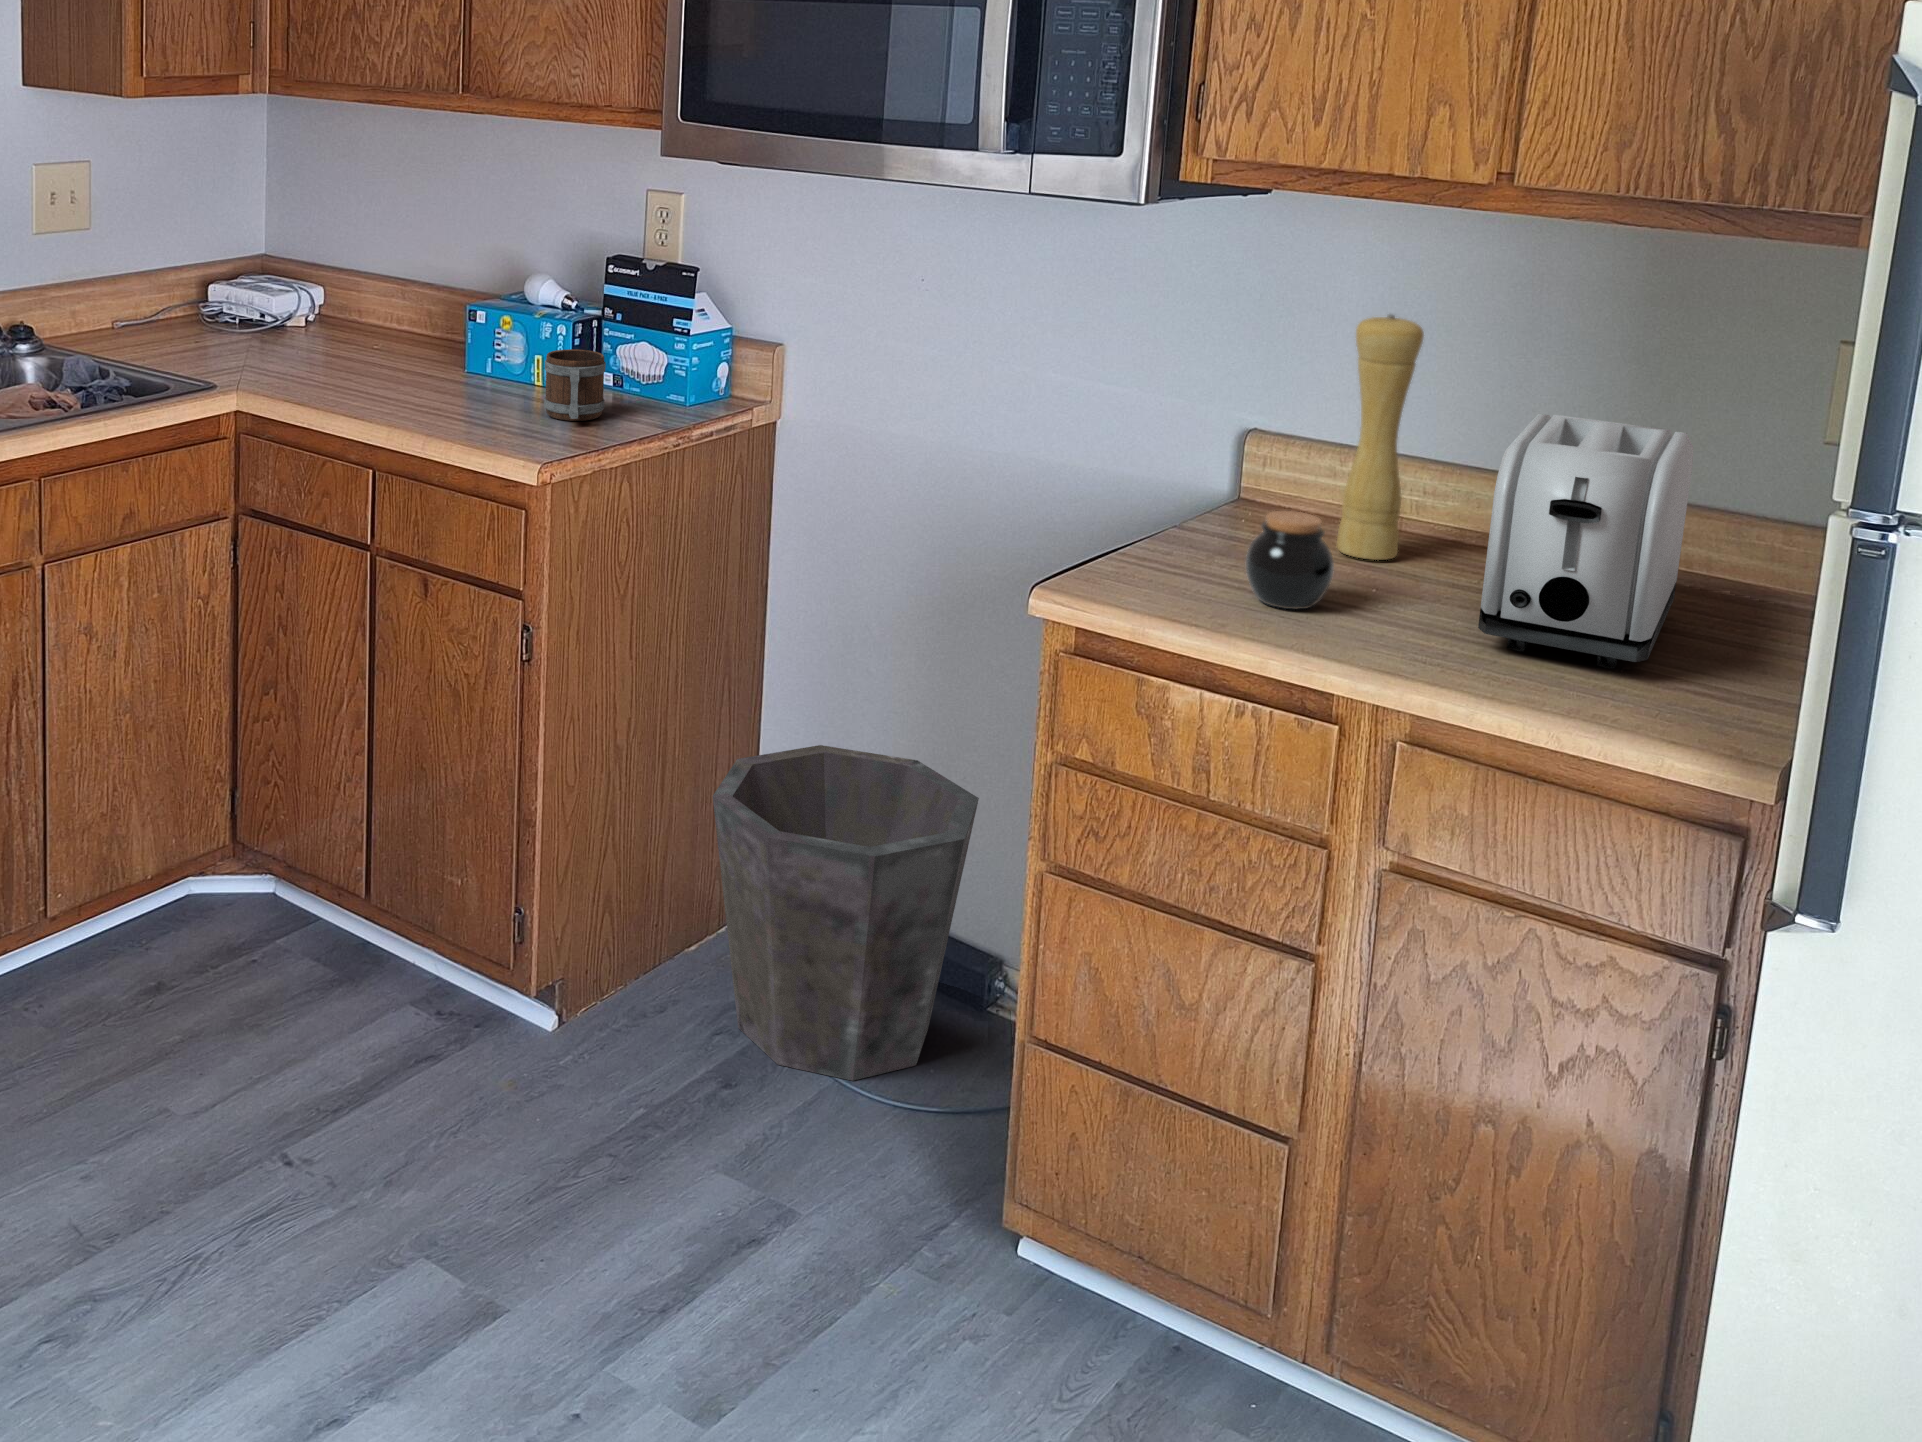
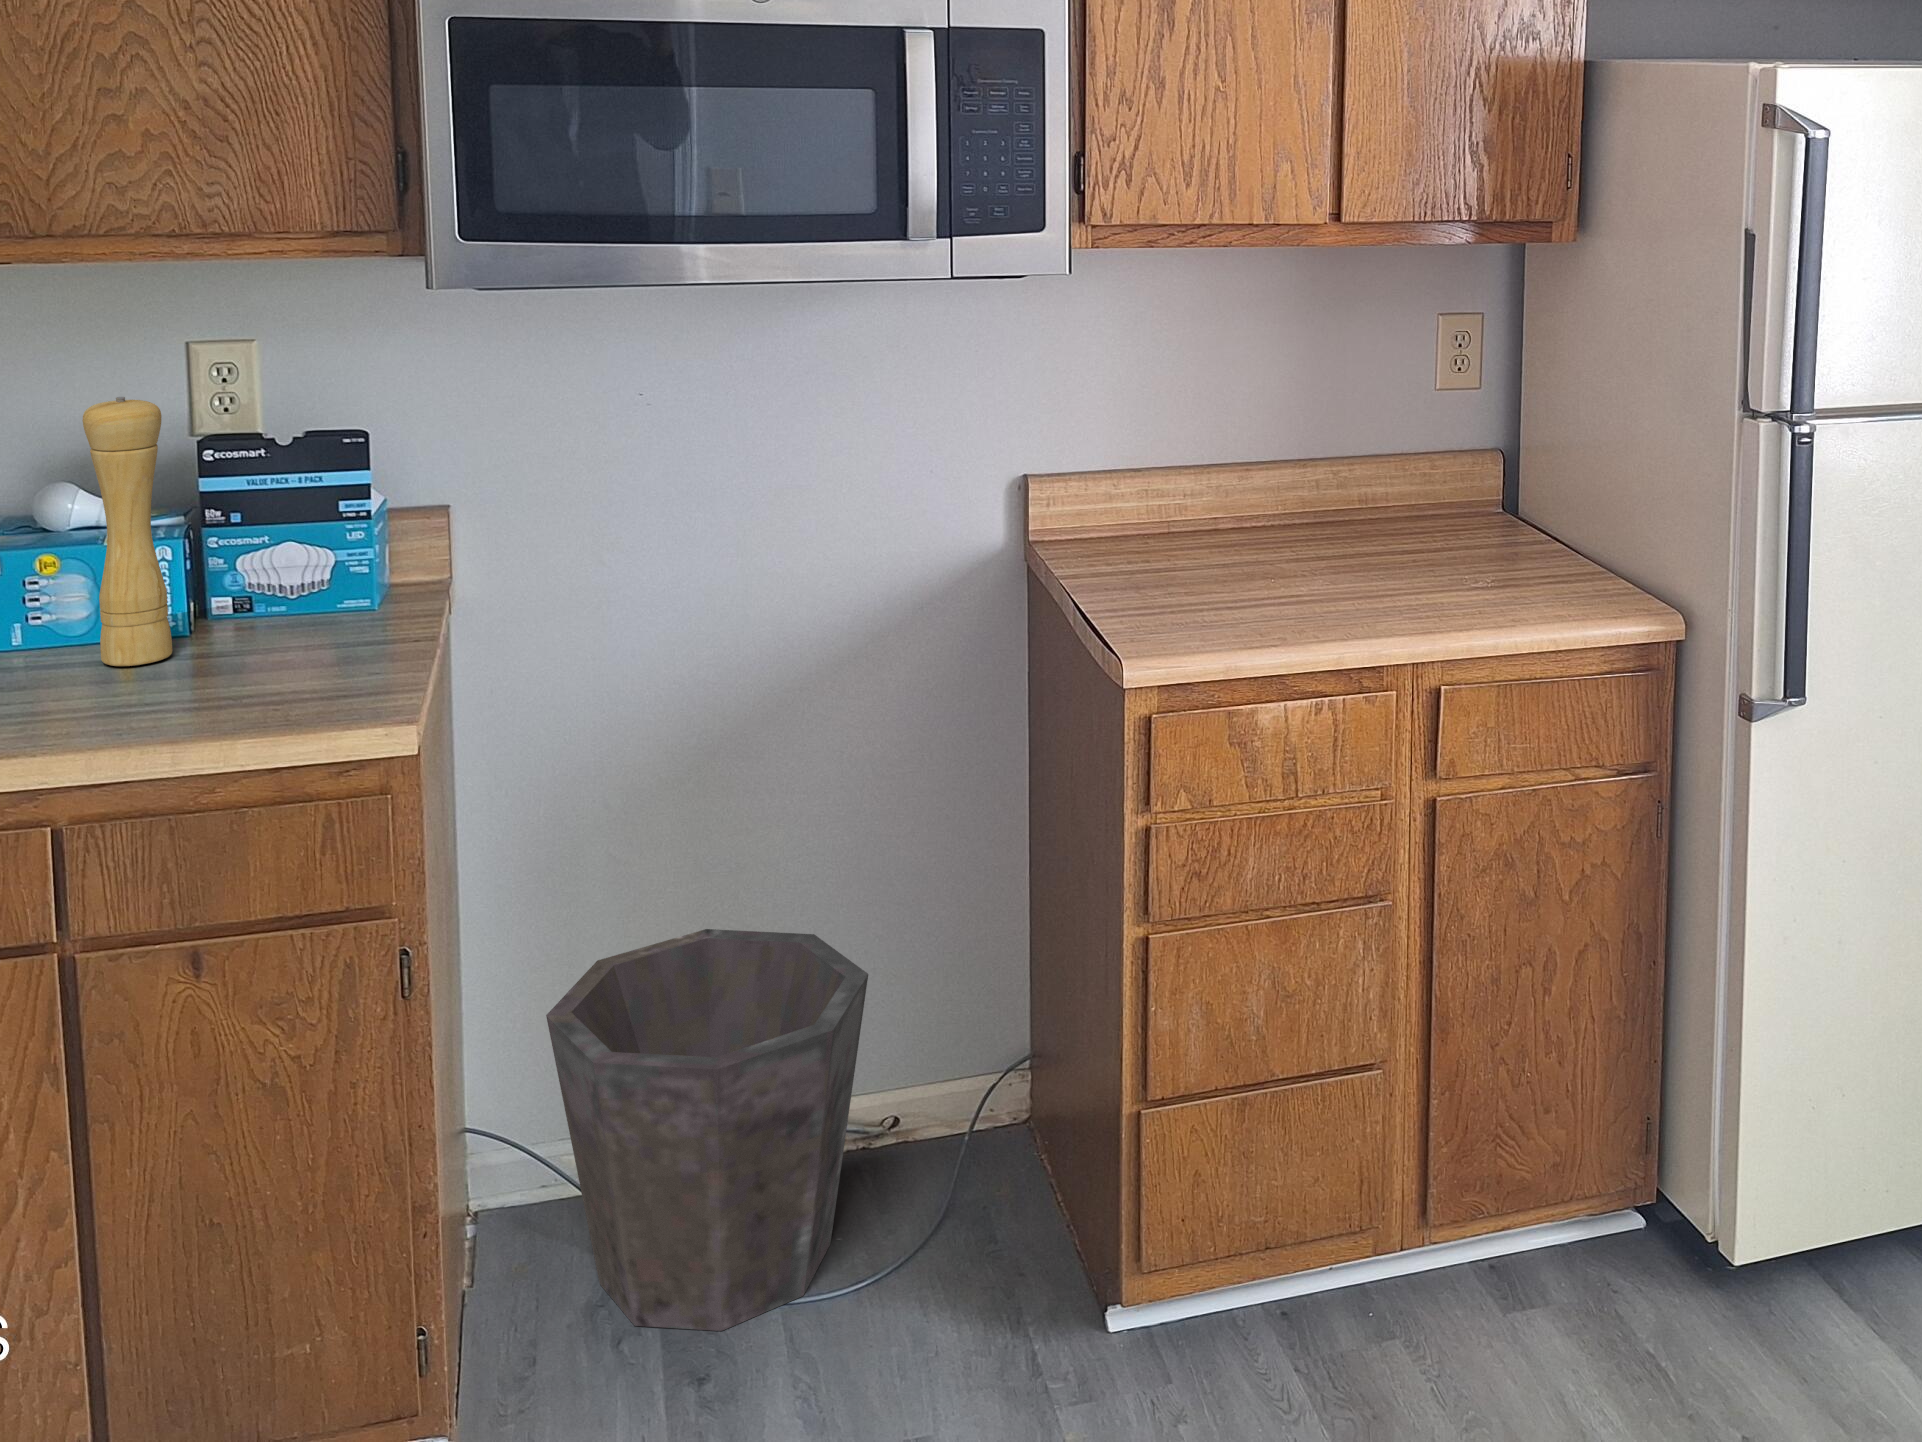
pepper mill: present [1336,314,1424,560] -> present [82,397,172,666]
mug: present [544,349,606,421] -> none [226,565,326,668]
toaster: present [1478,414,1693,668] -> none [1334,399,1531,592]
jar: present [1246,511,1334,609] -> none [1236,527,1308,614]

